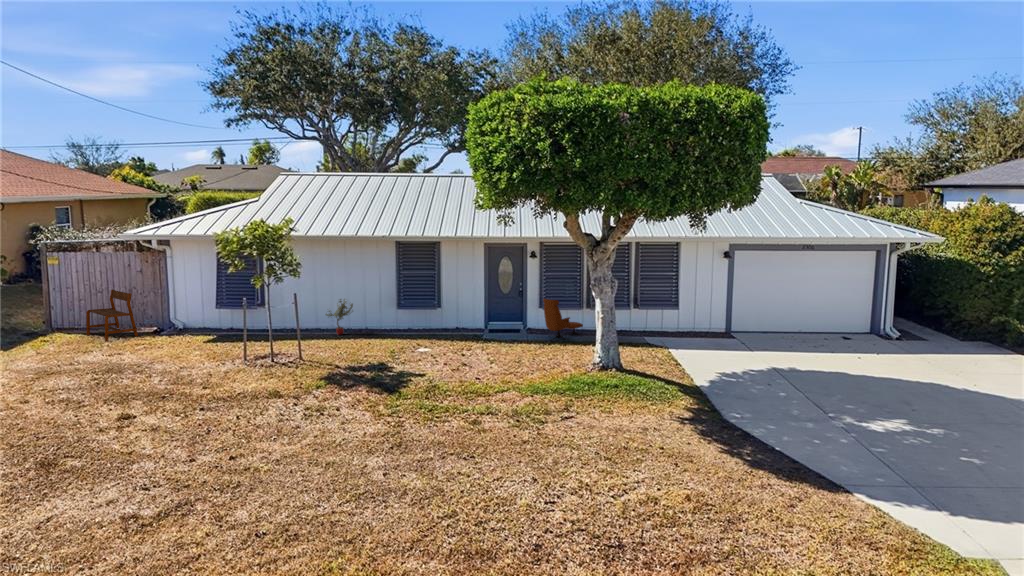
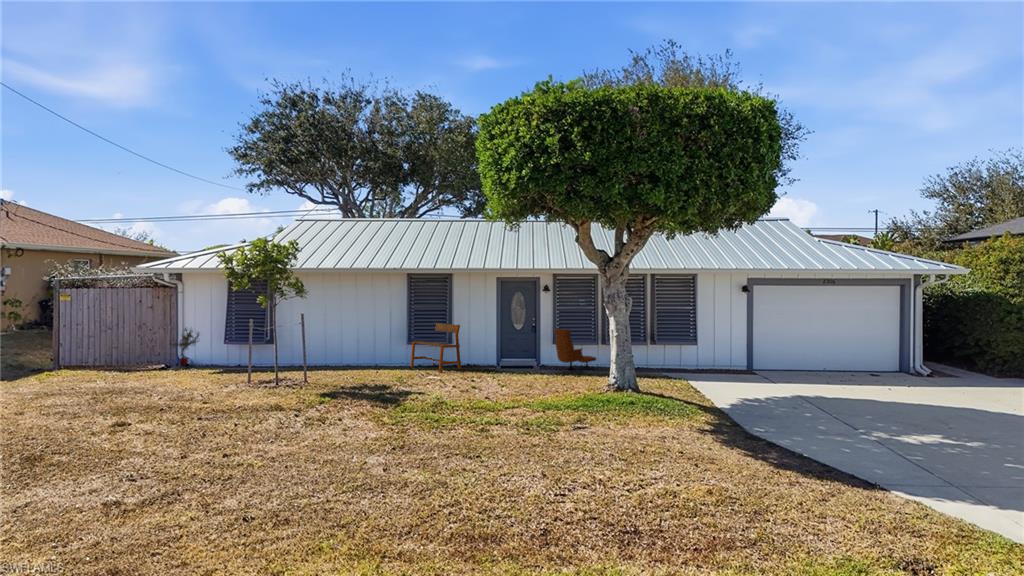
bench: present [86,290,138,342] -> present [411,323,461,373]
potted tree: present [326,299,353,335] -> present [171,328,199,365]

